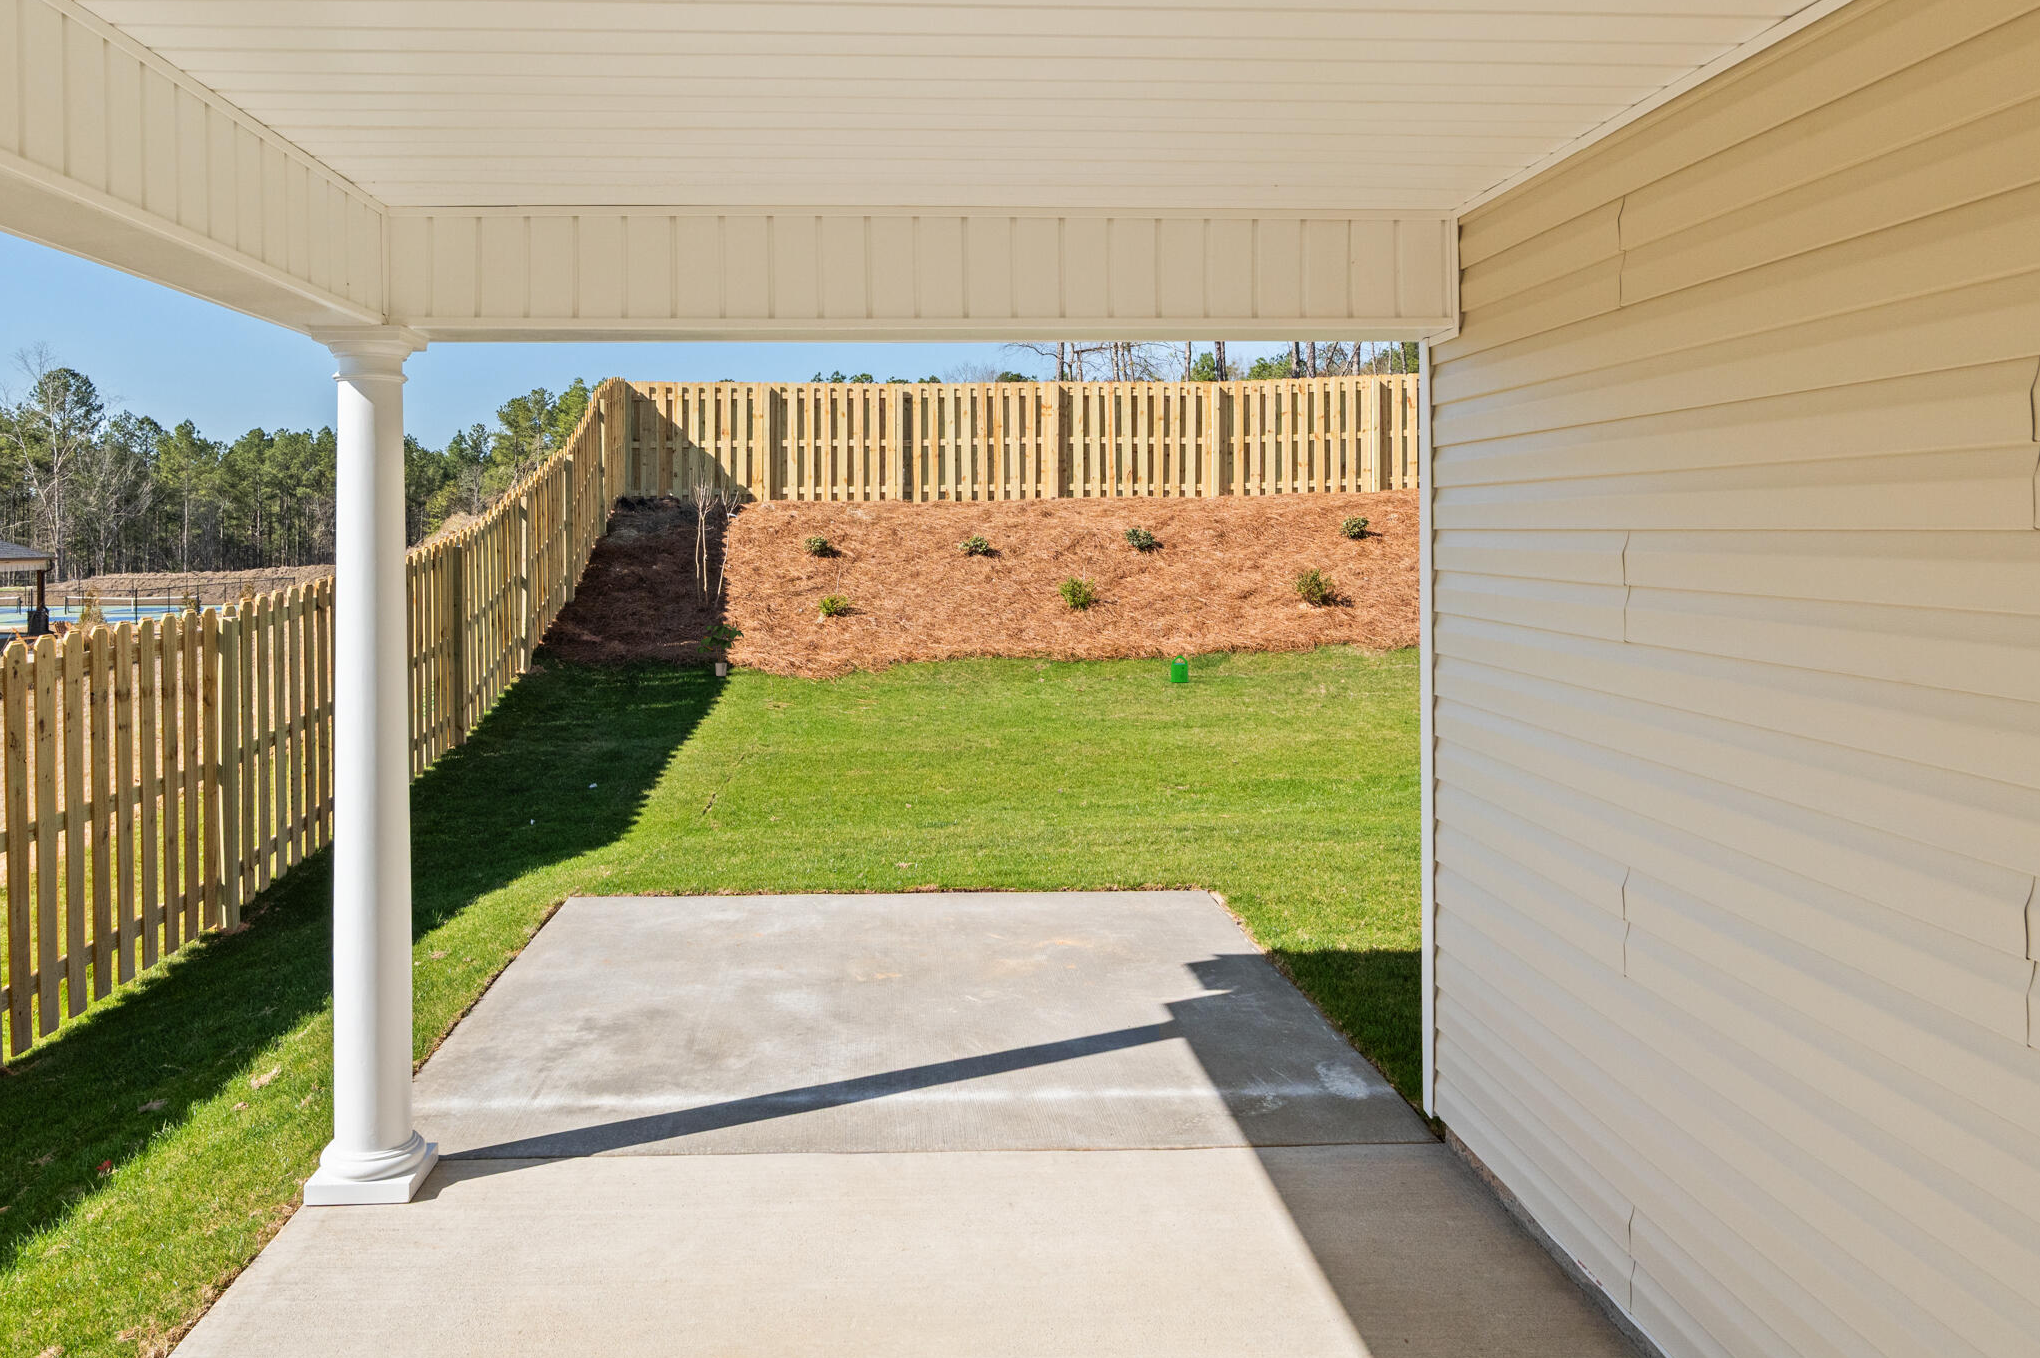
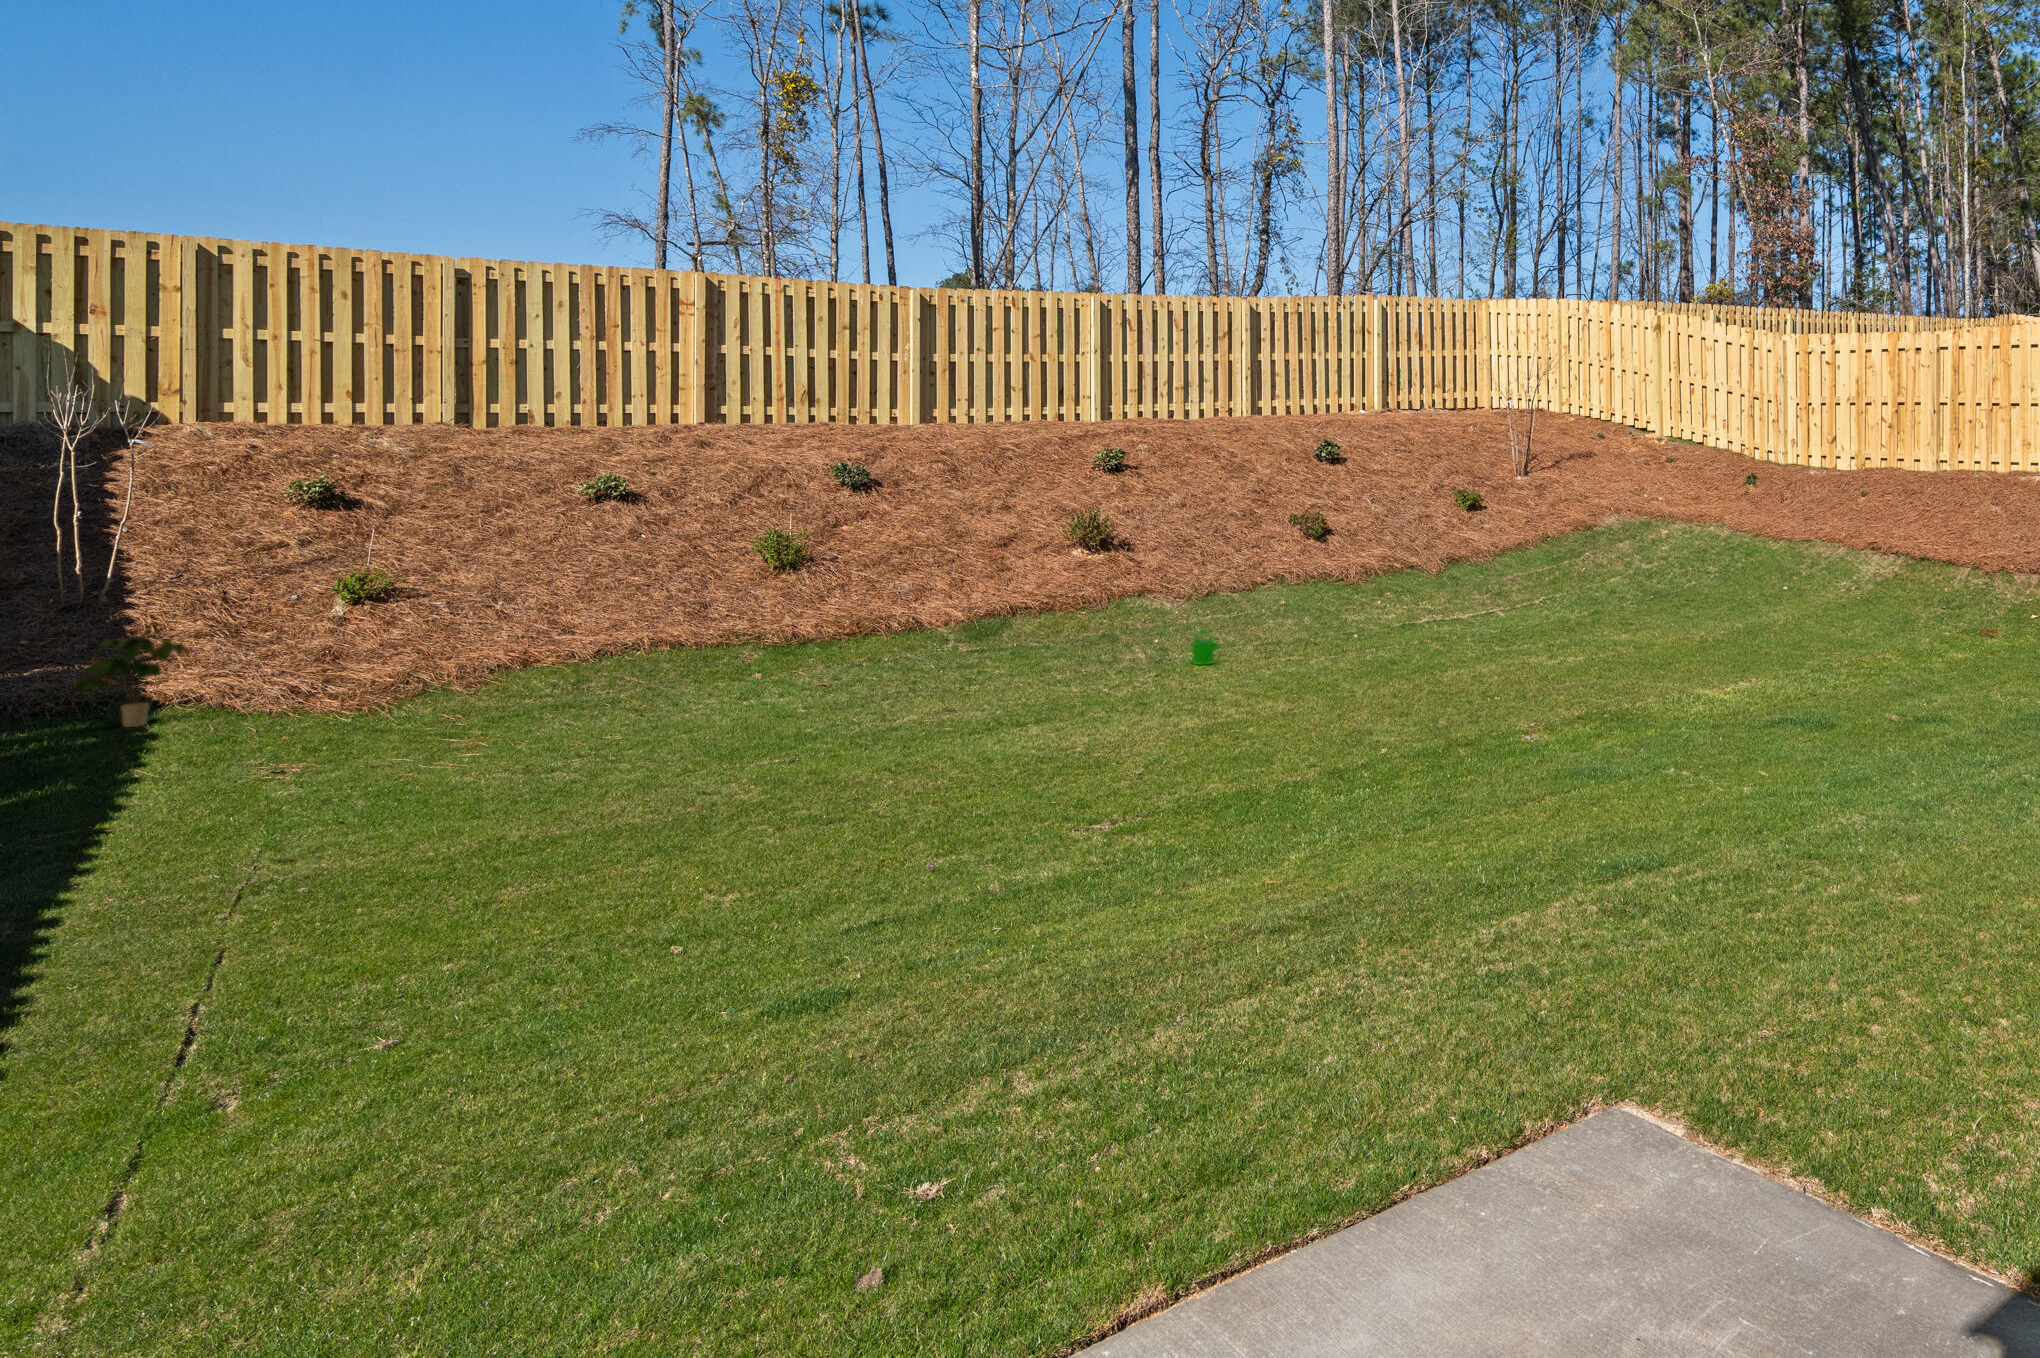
watering can: present [1171,655,1189,682] -> present [1192,630,1219,665]

